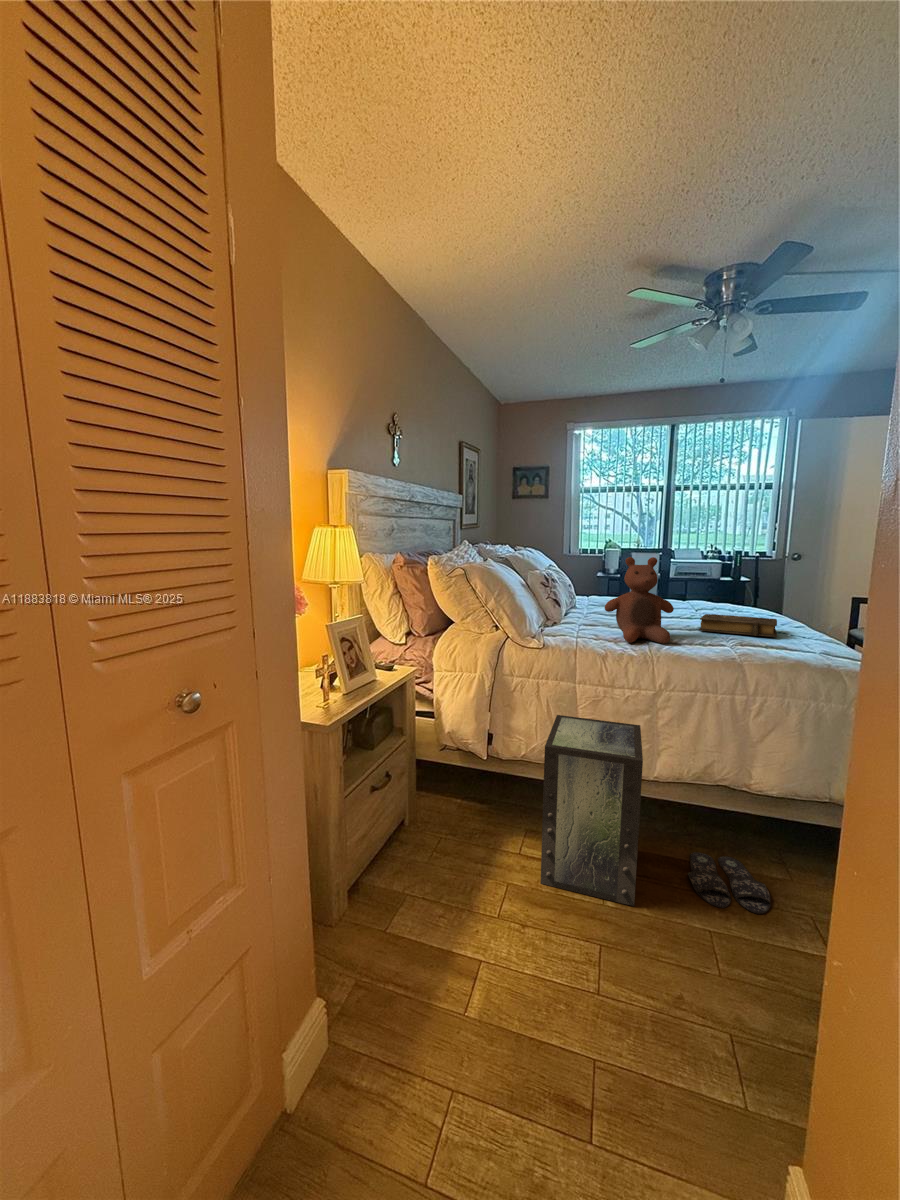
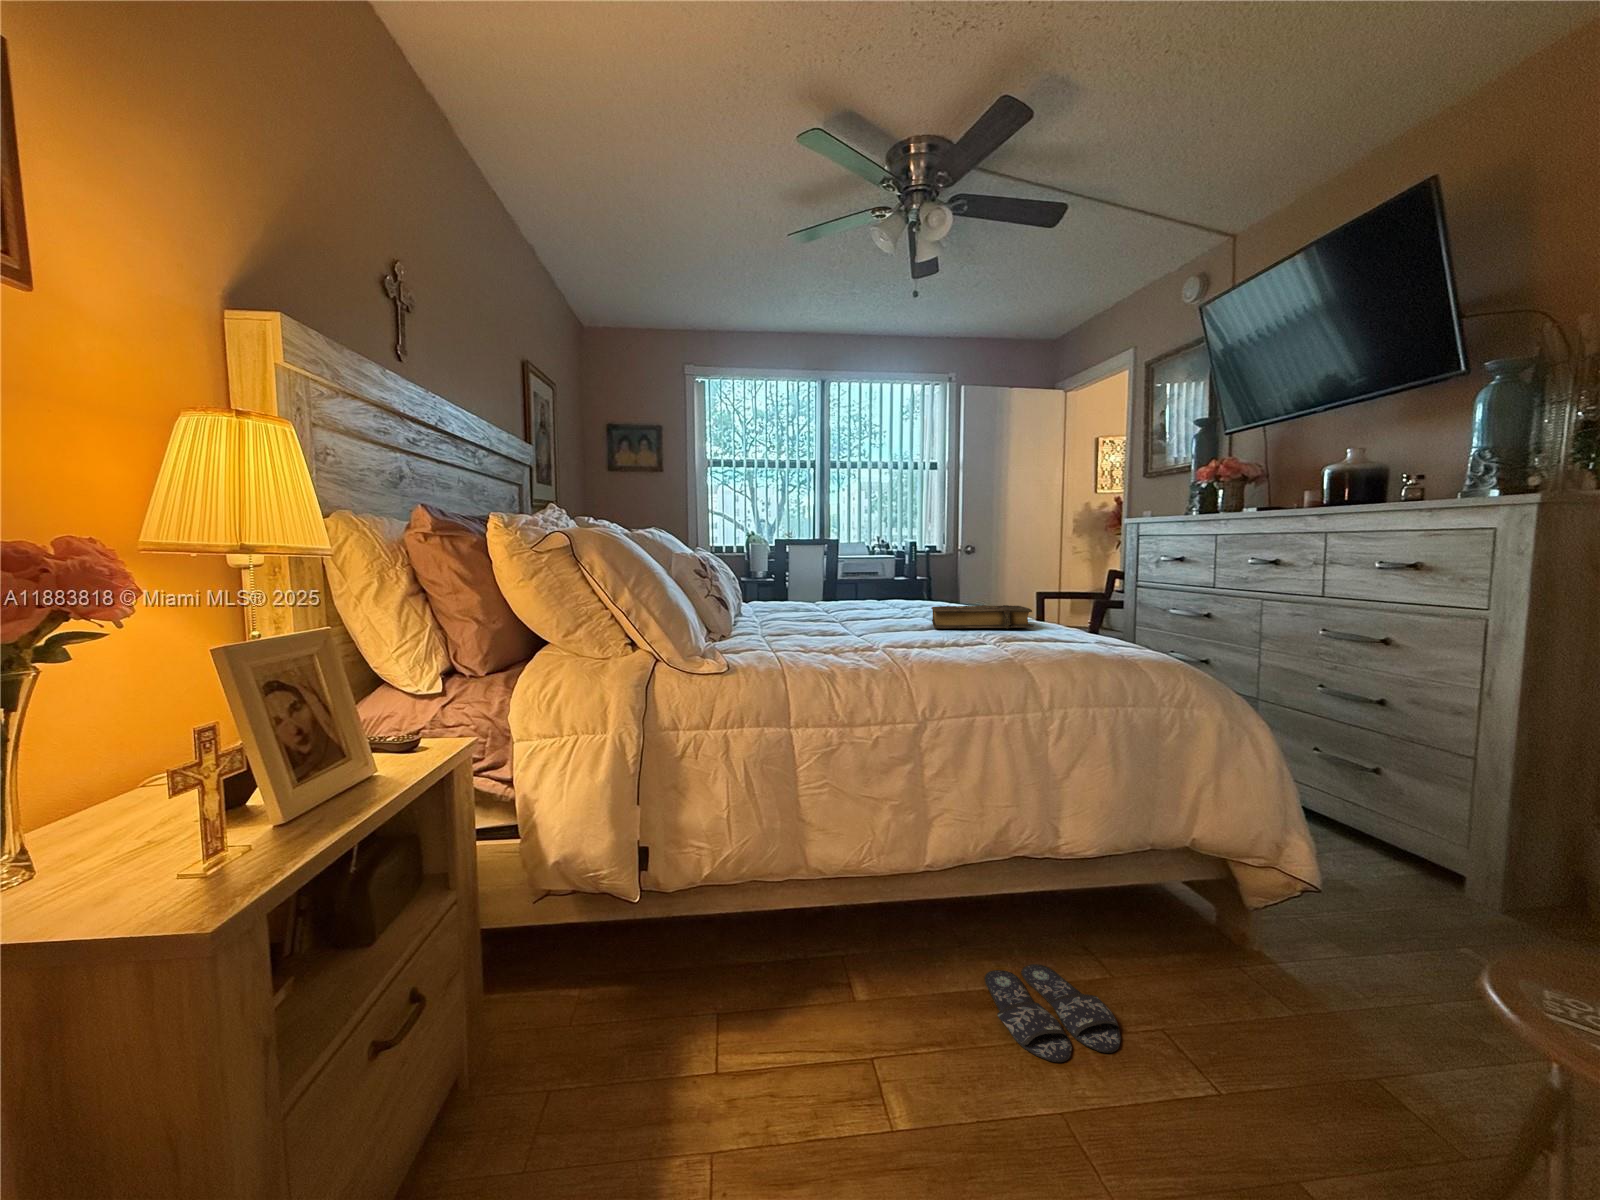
stuffed bear: present [605,557,674,643] -> none [812,516,918,649]
storage box: present [541,715,643,906] -> none [767,781,951,1131]

